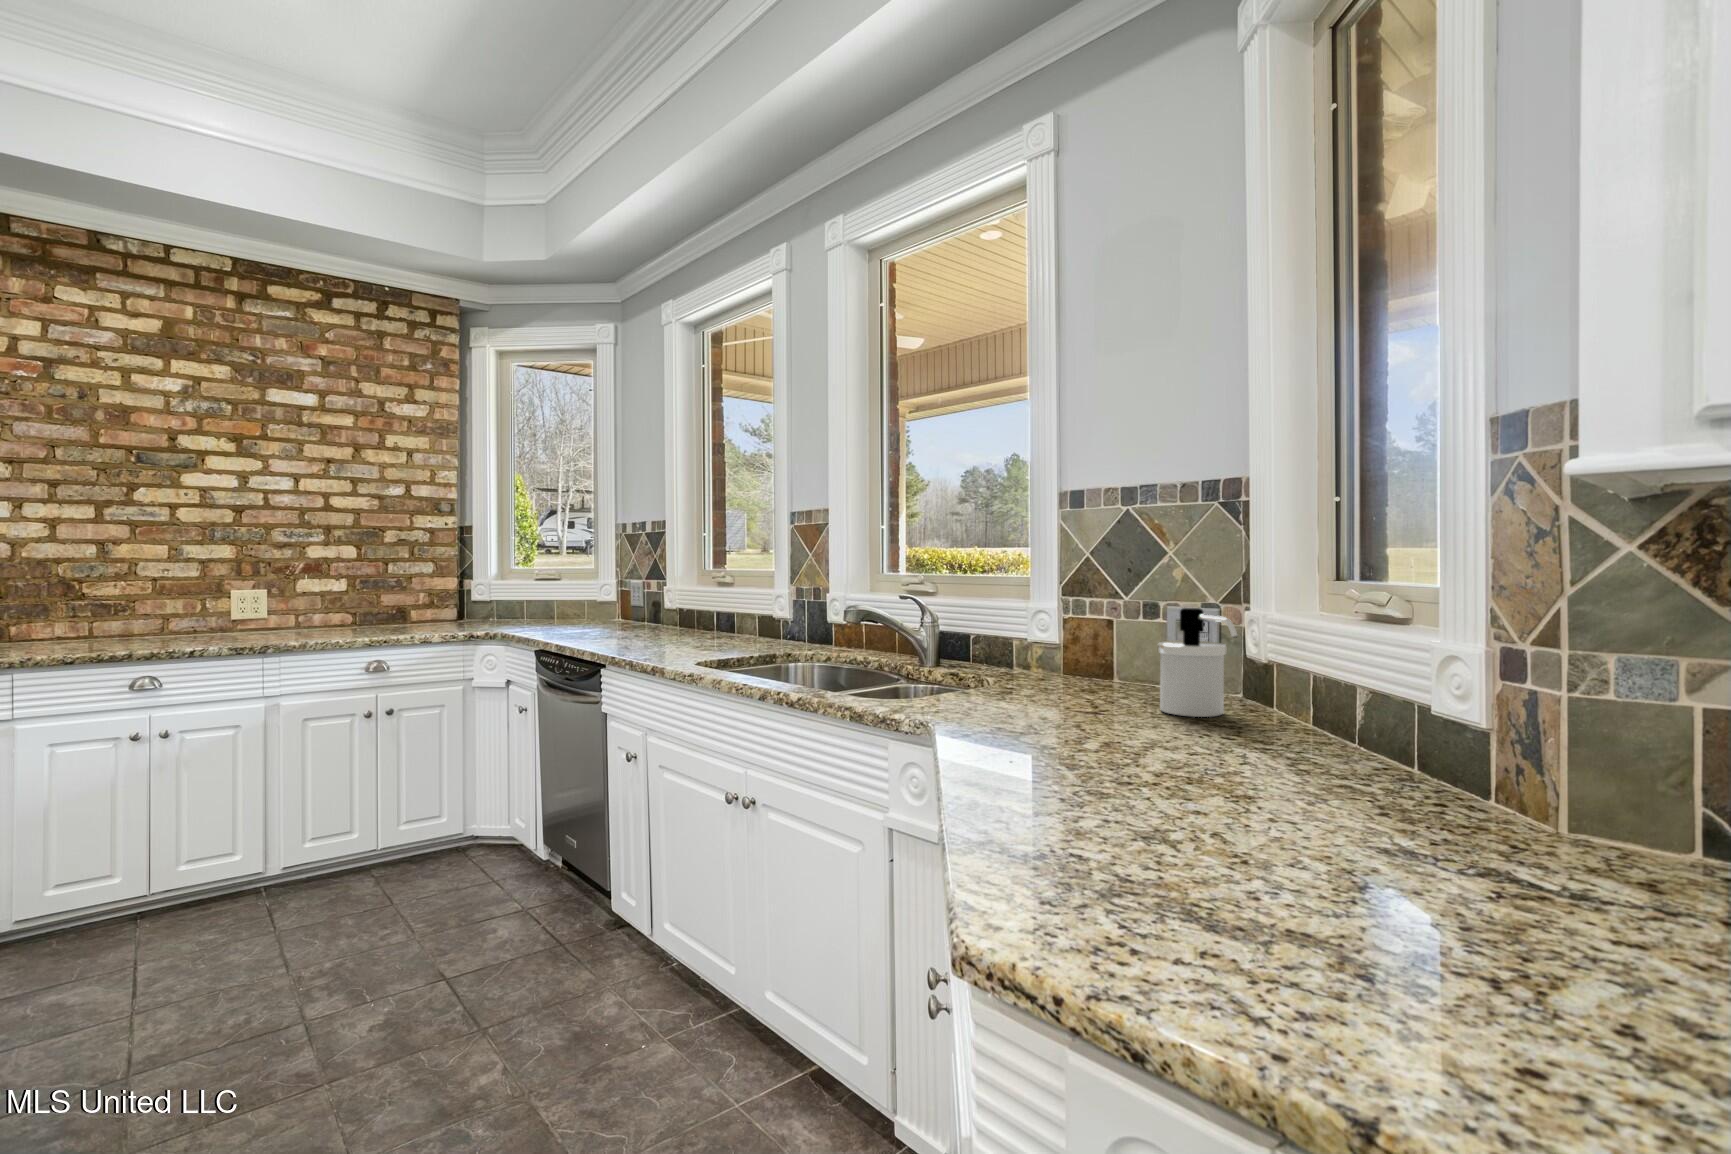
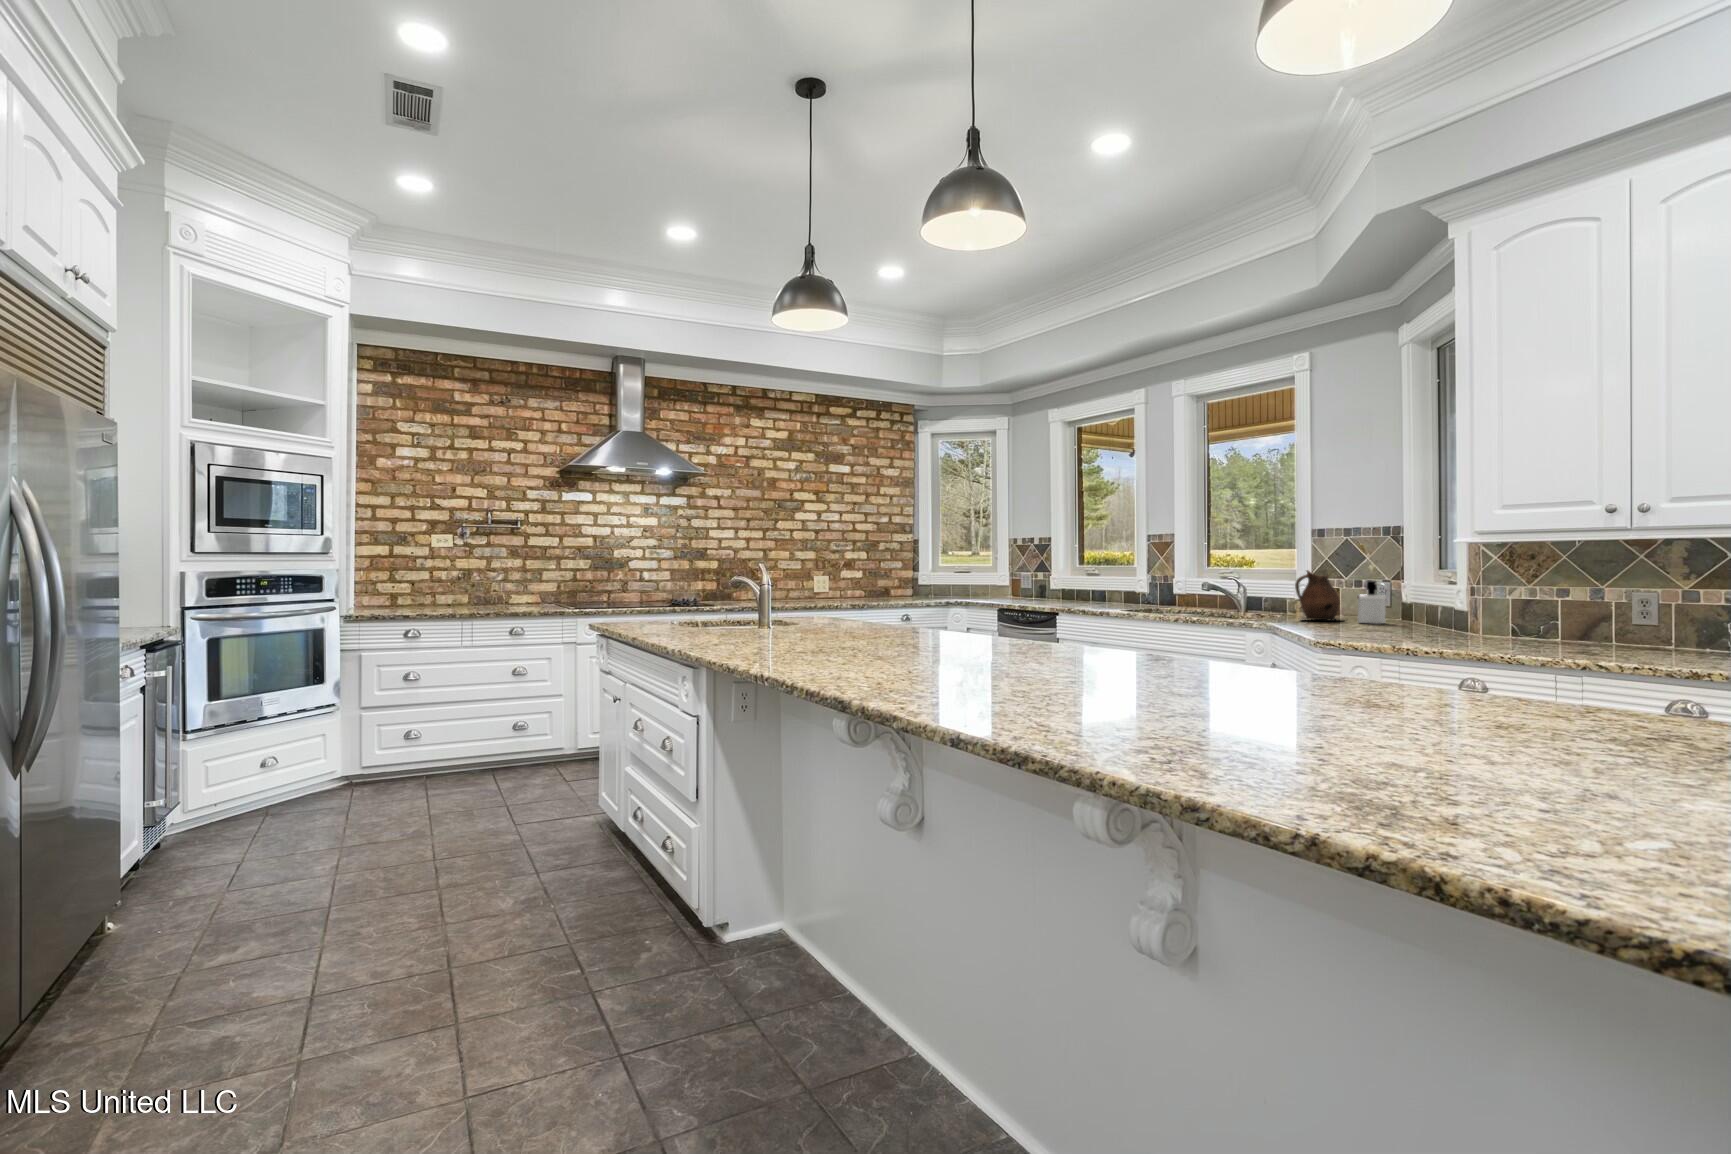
ceramic pitcher: none [1022,582,1132,705] -> present [1295,570,1340,621]

